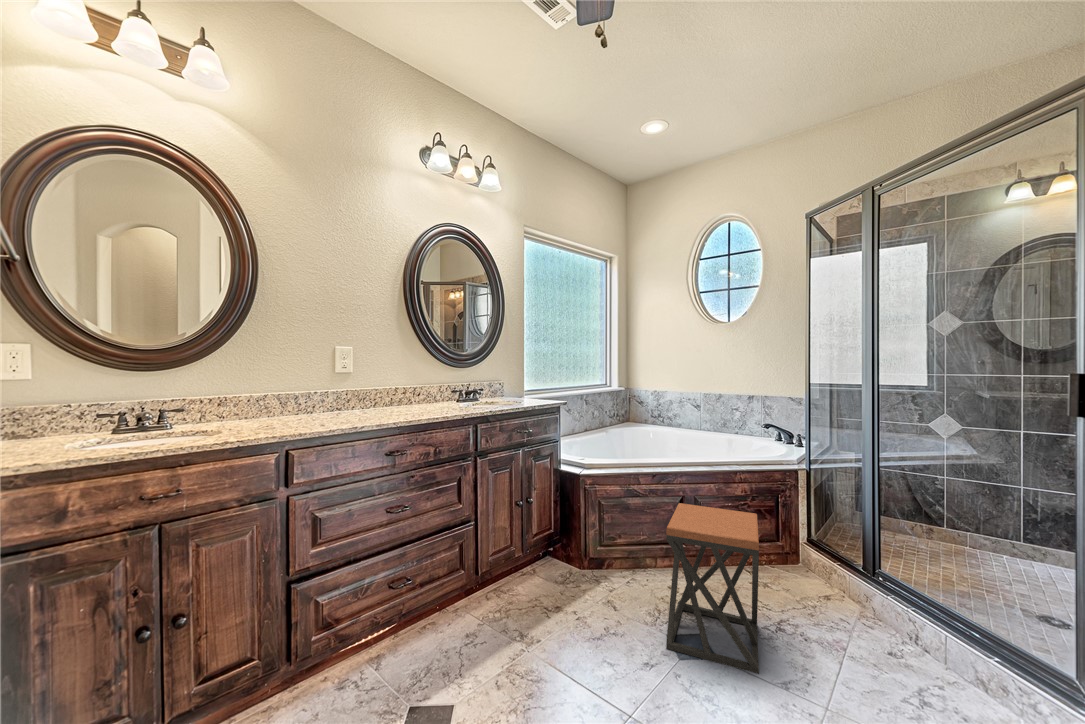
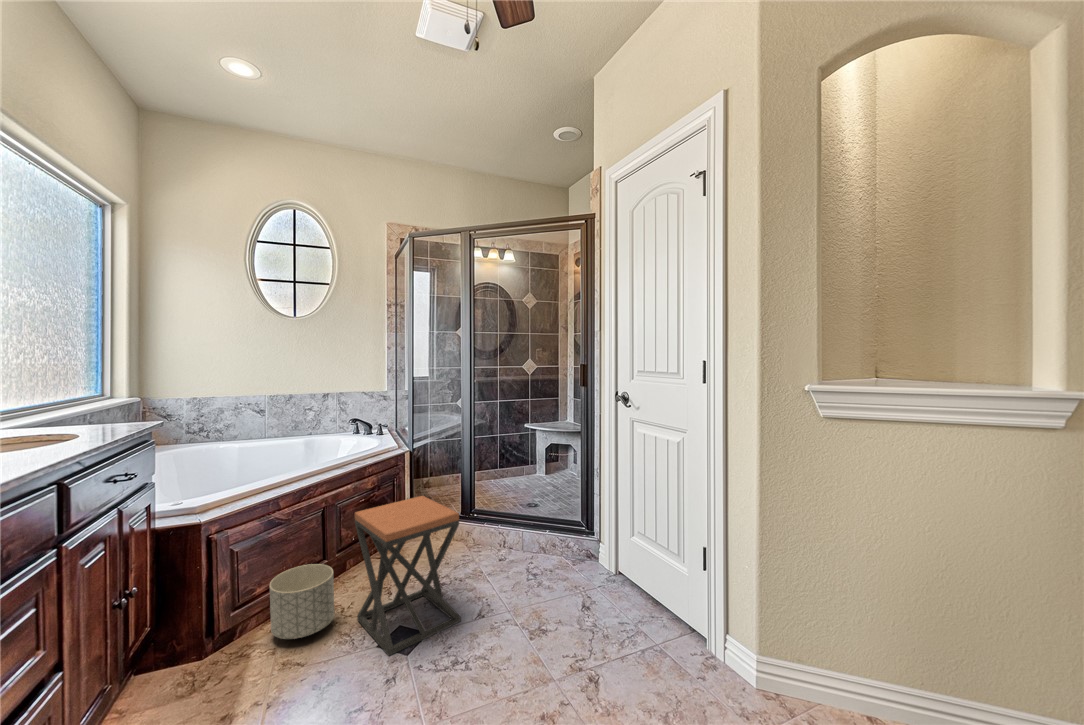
planter: none [617,534,667,594] -> present [270,564,335,639]

